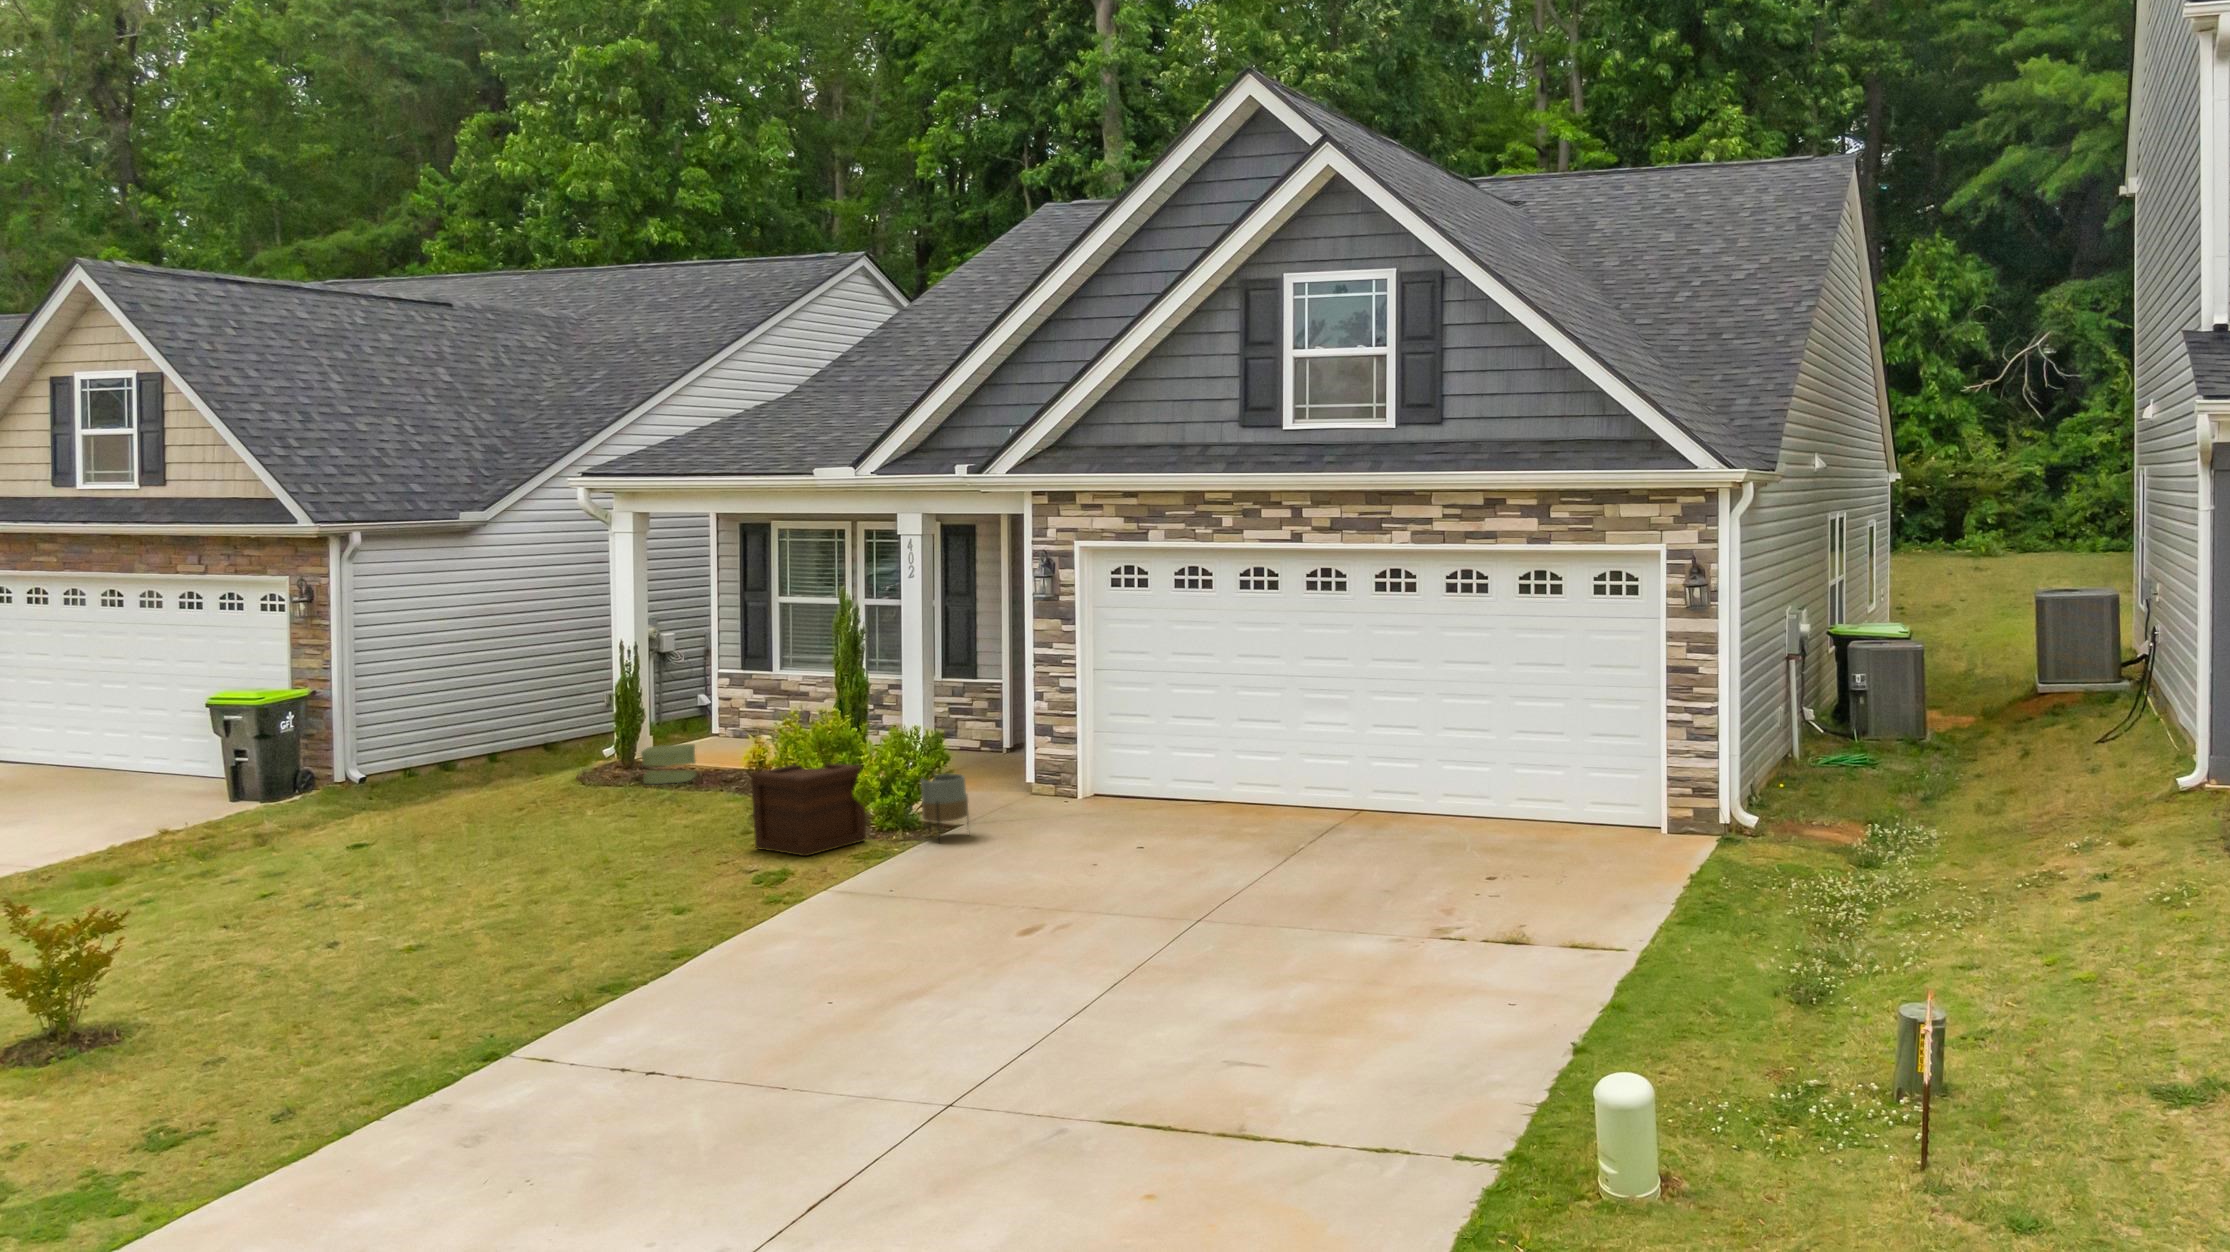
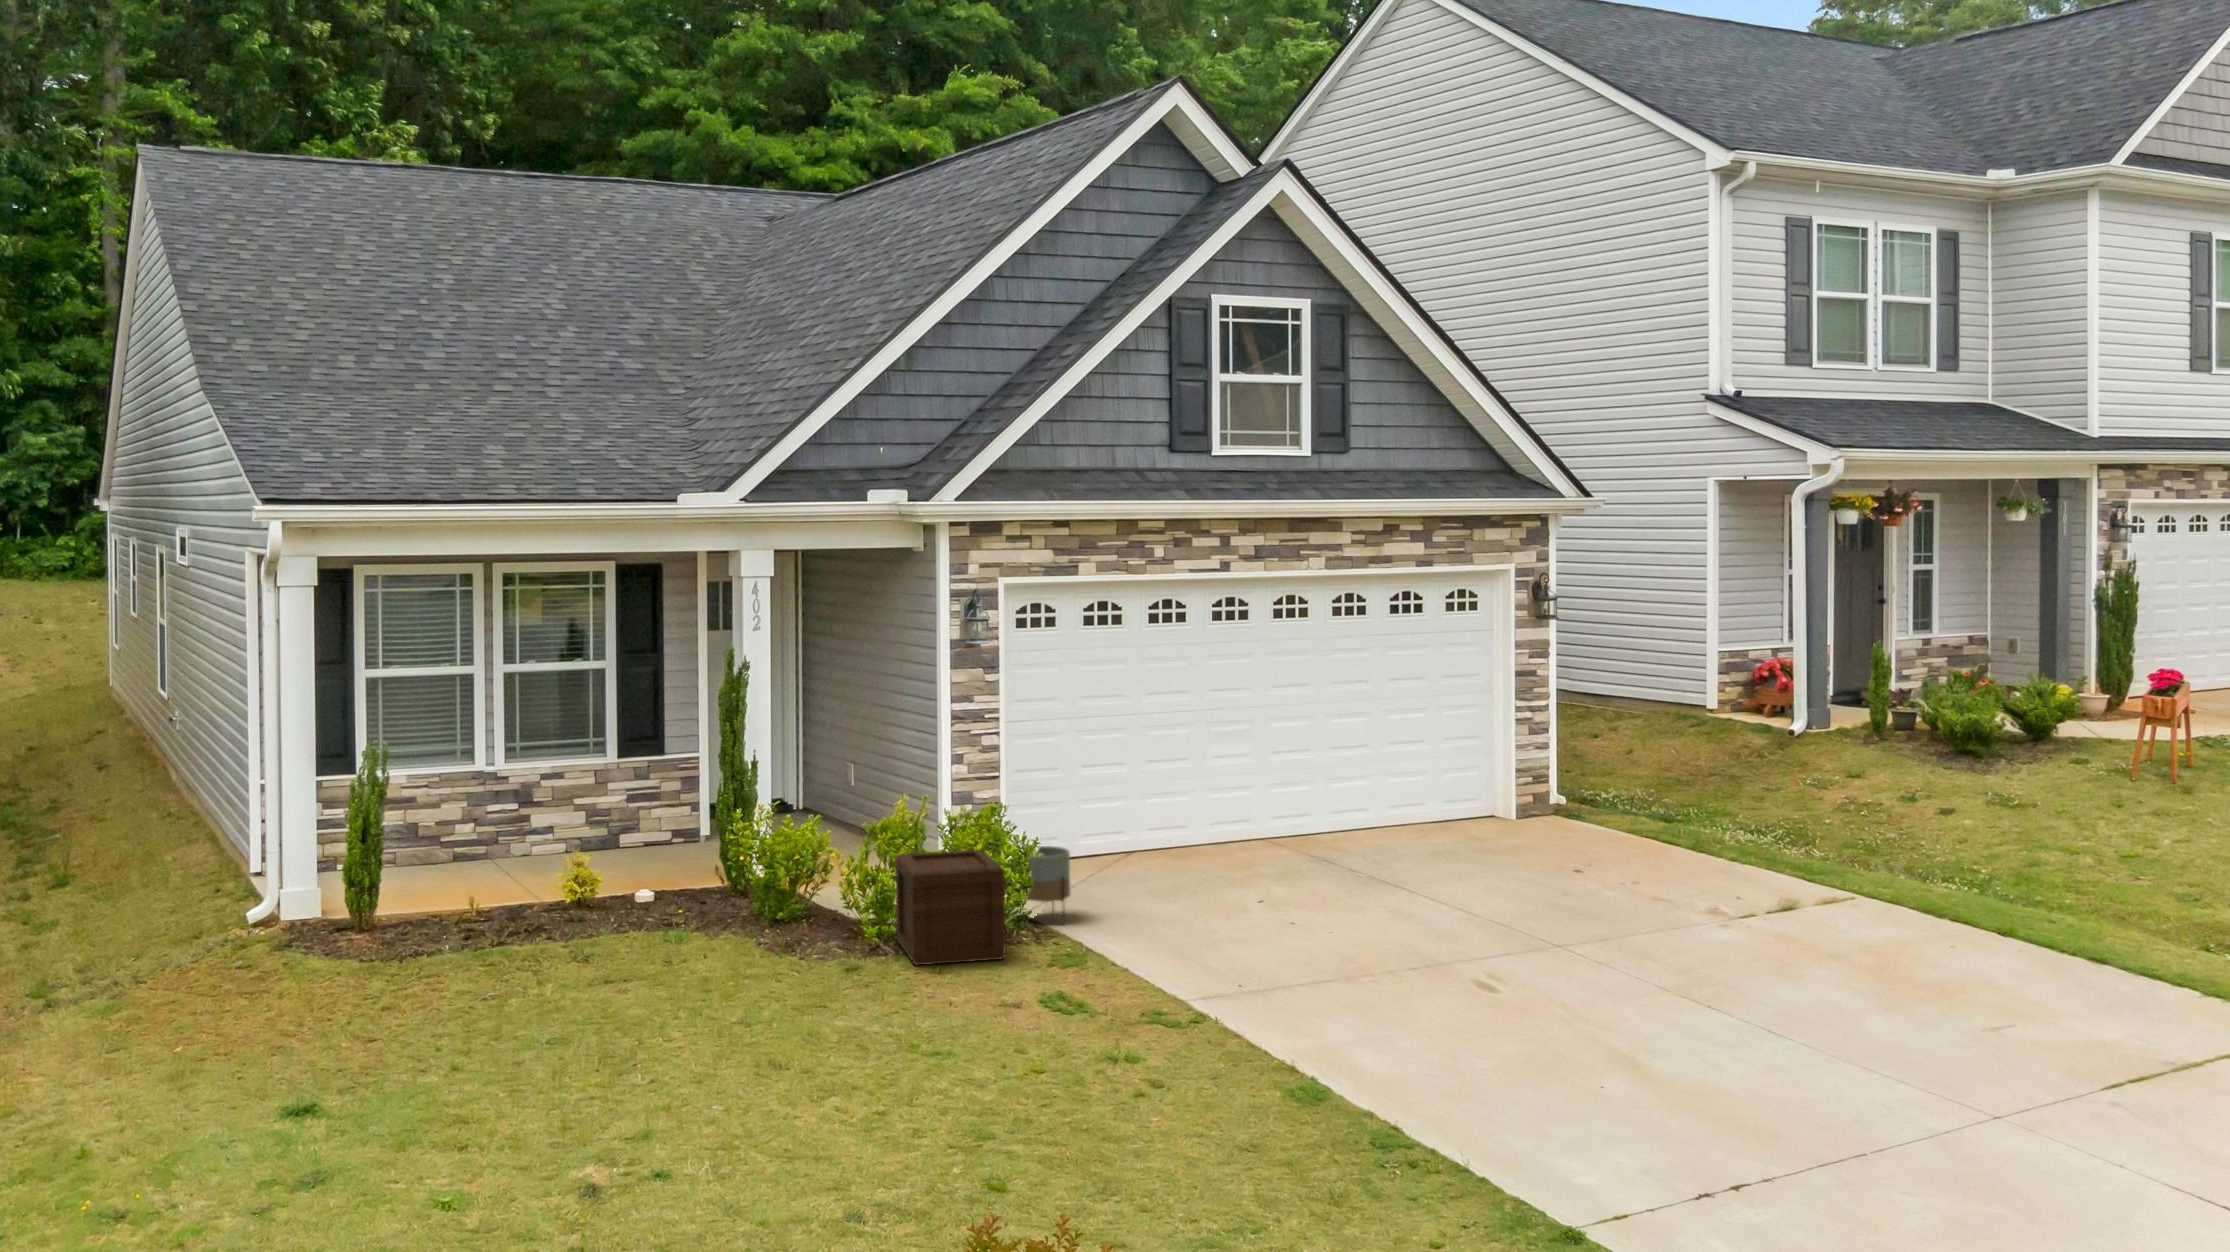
storage box: present [641,744,696,784] -> none [342,882,426,945]

